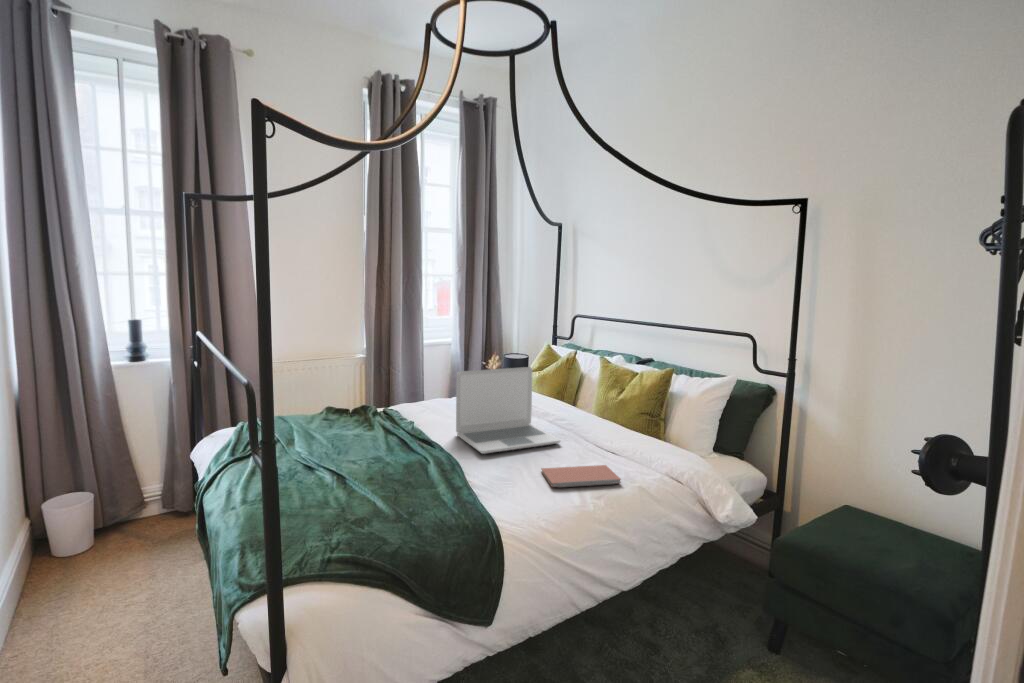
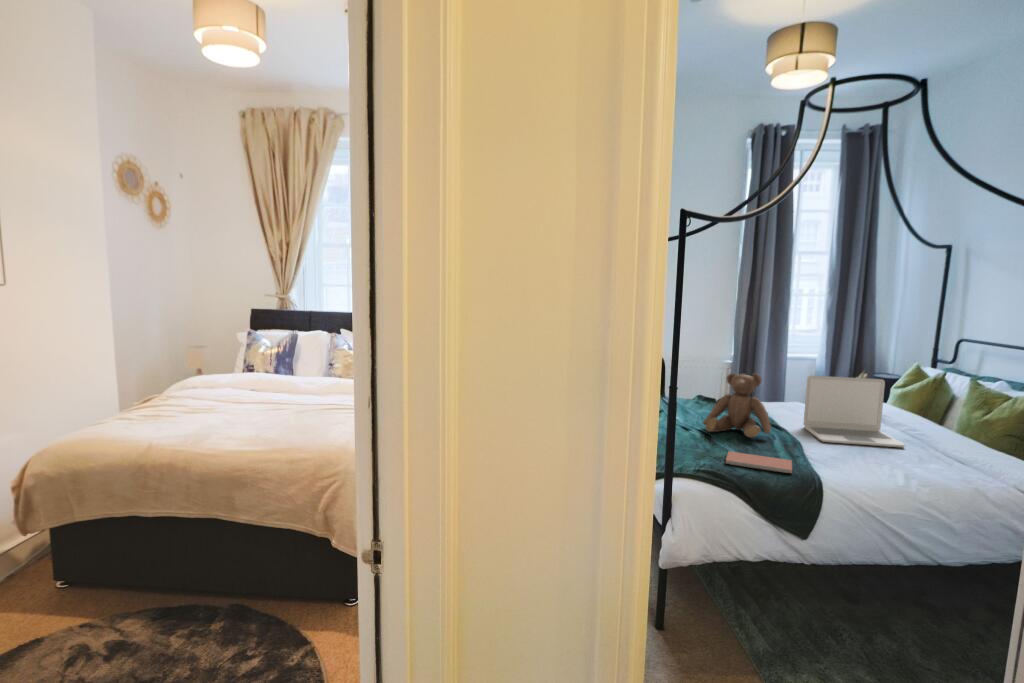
teddy bear: none [333,378,423,470] -> present [703,373,771,438]
notebook: present [541,465,621,487] -> present [726,451,792,473]

